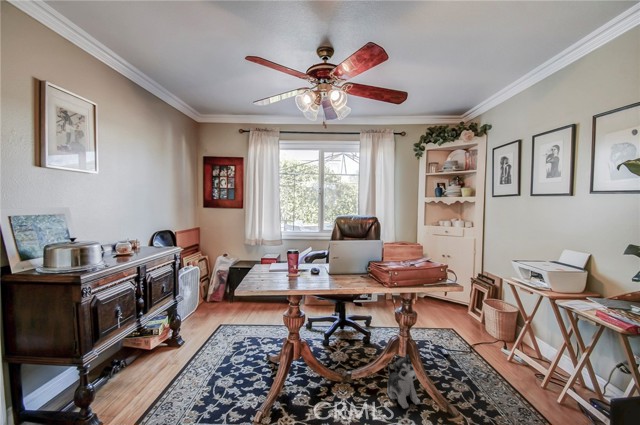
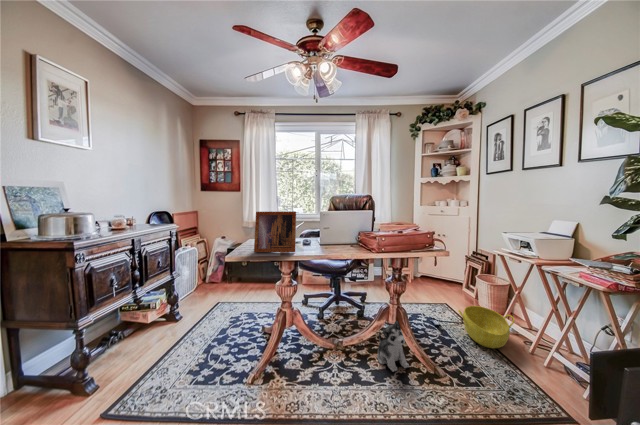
picture frame: none [264,243,307,285] -> present [254,211,296,252]
basket: none [468,334,526,382] -> present [458,306,514,348]

